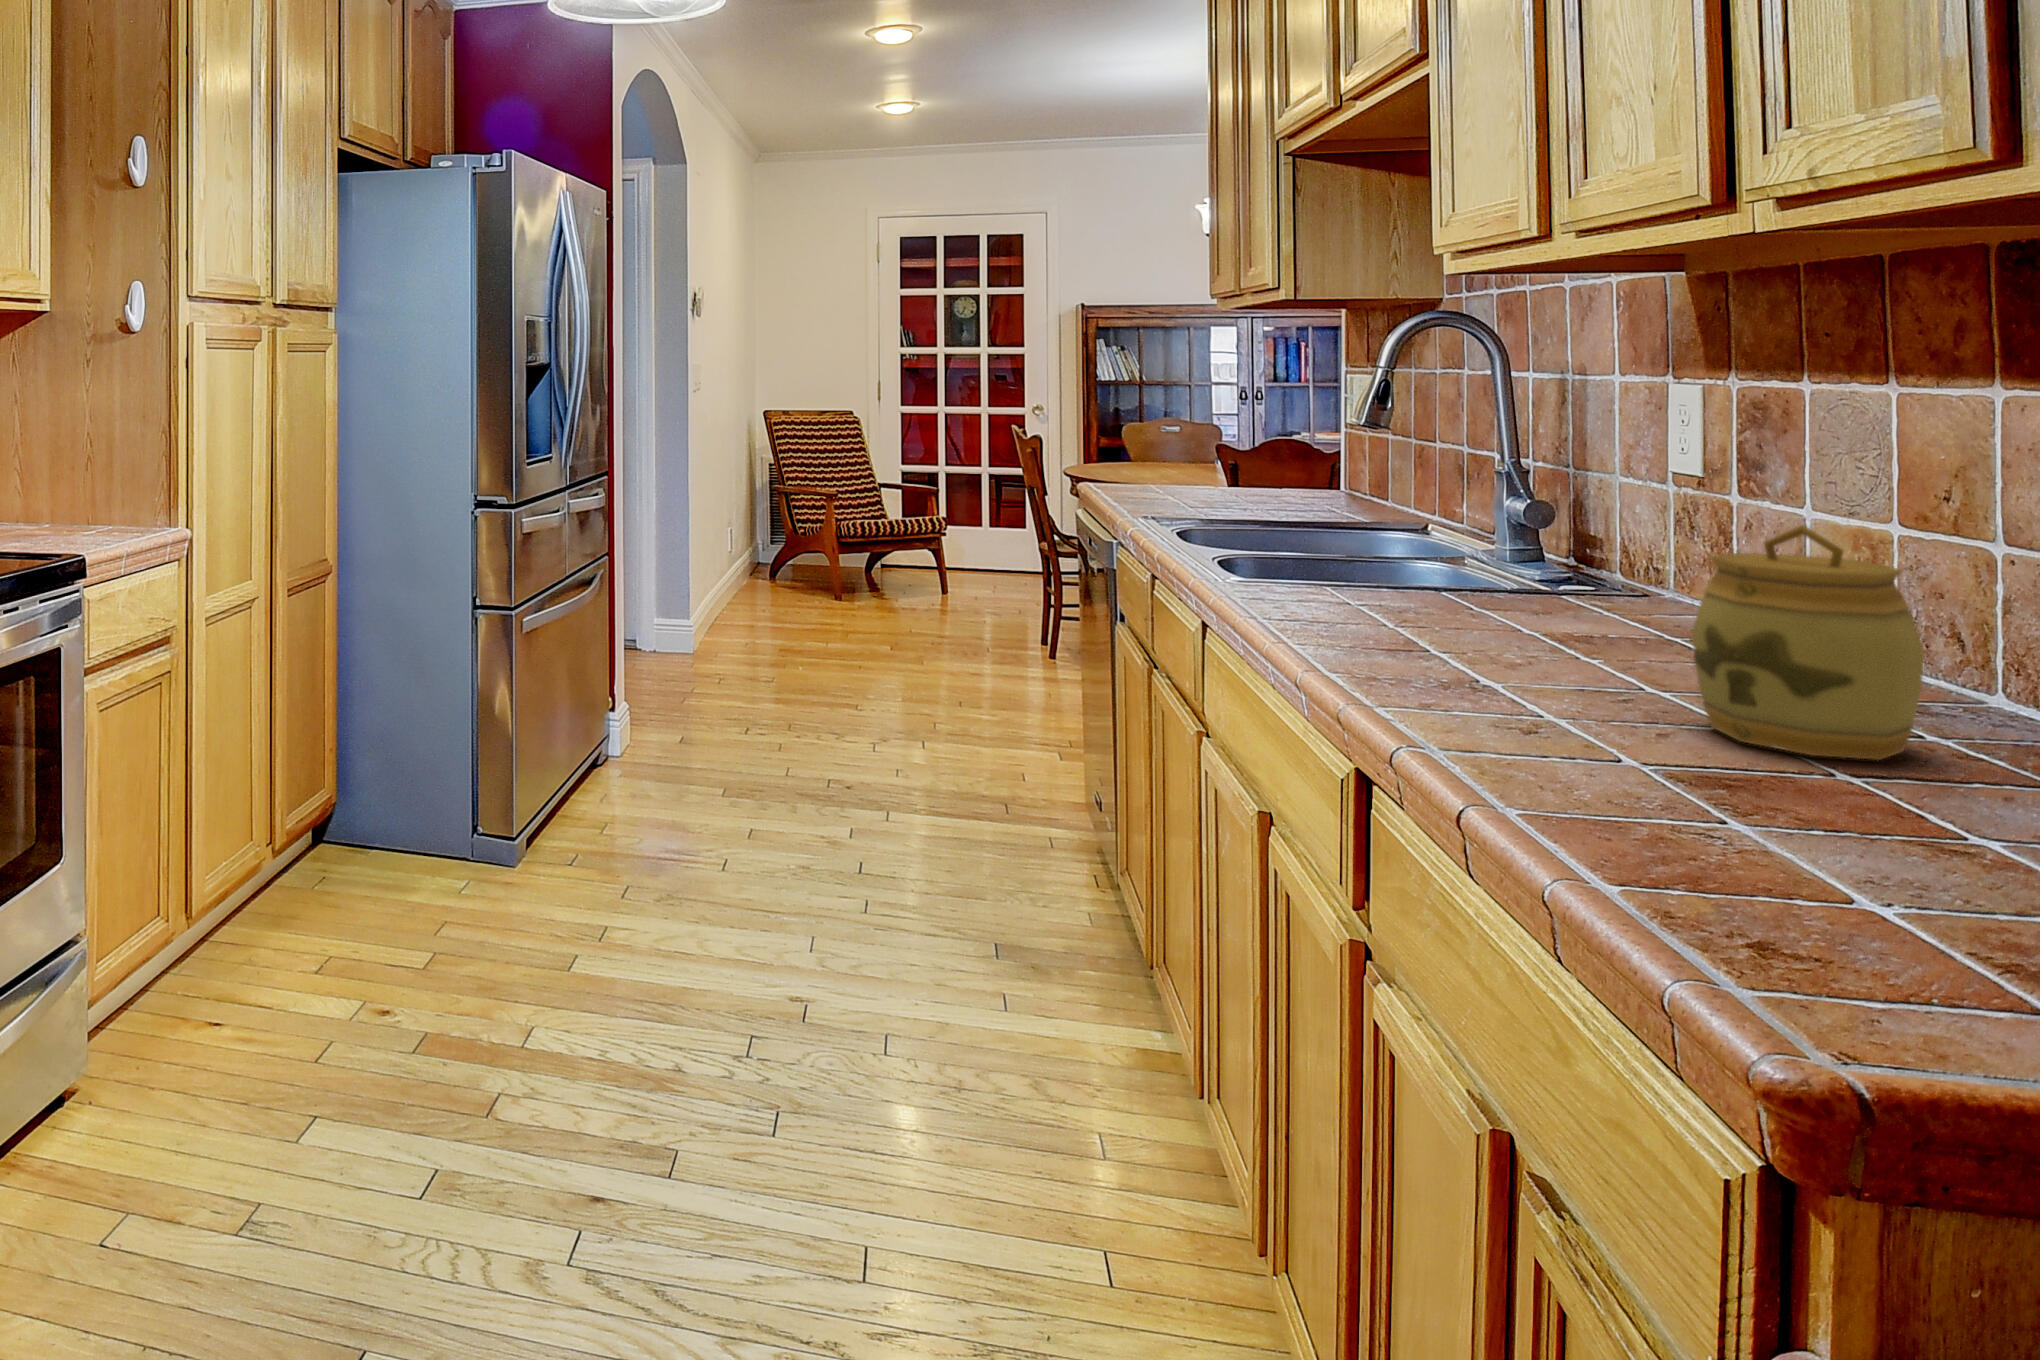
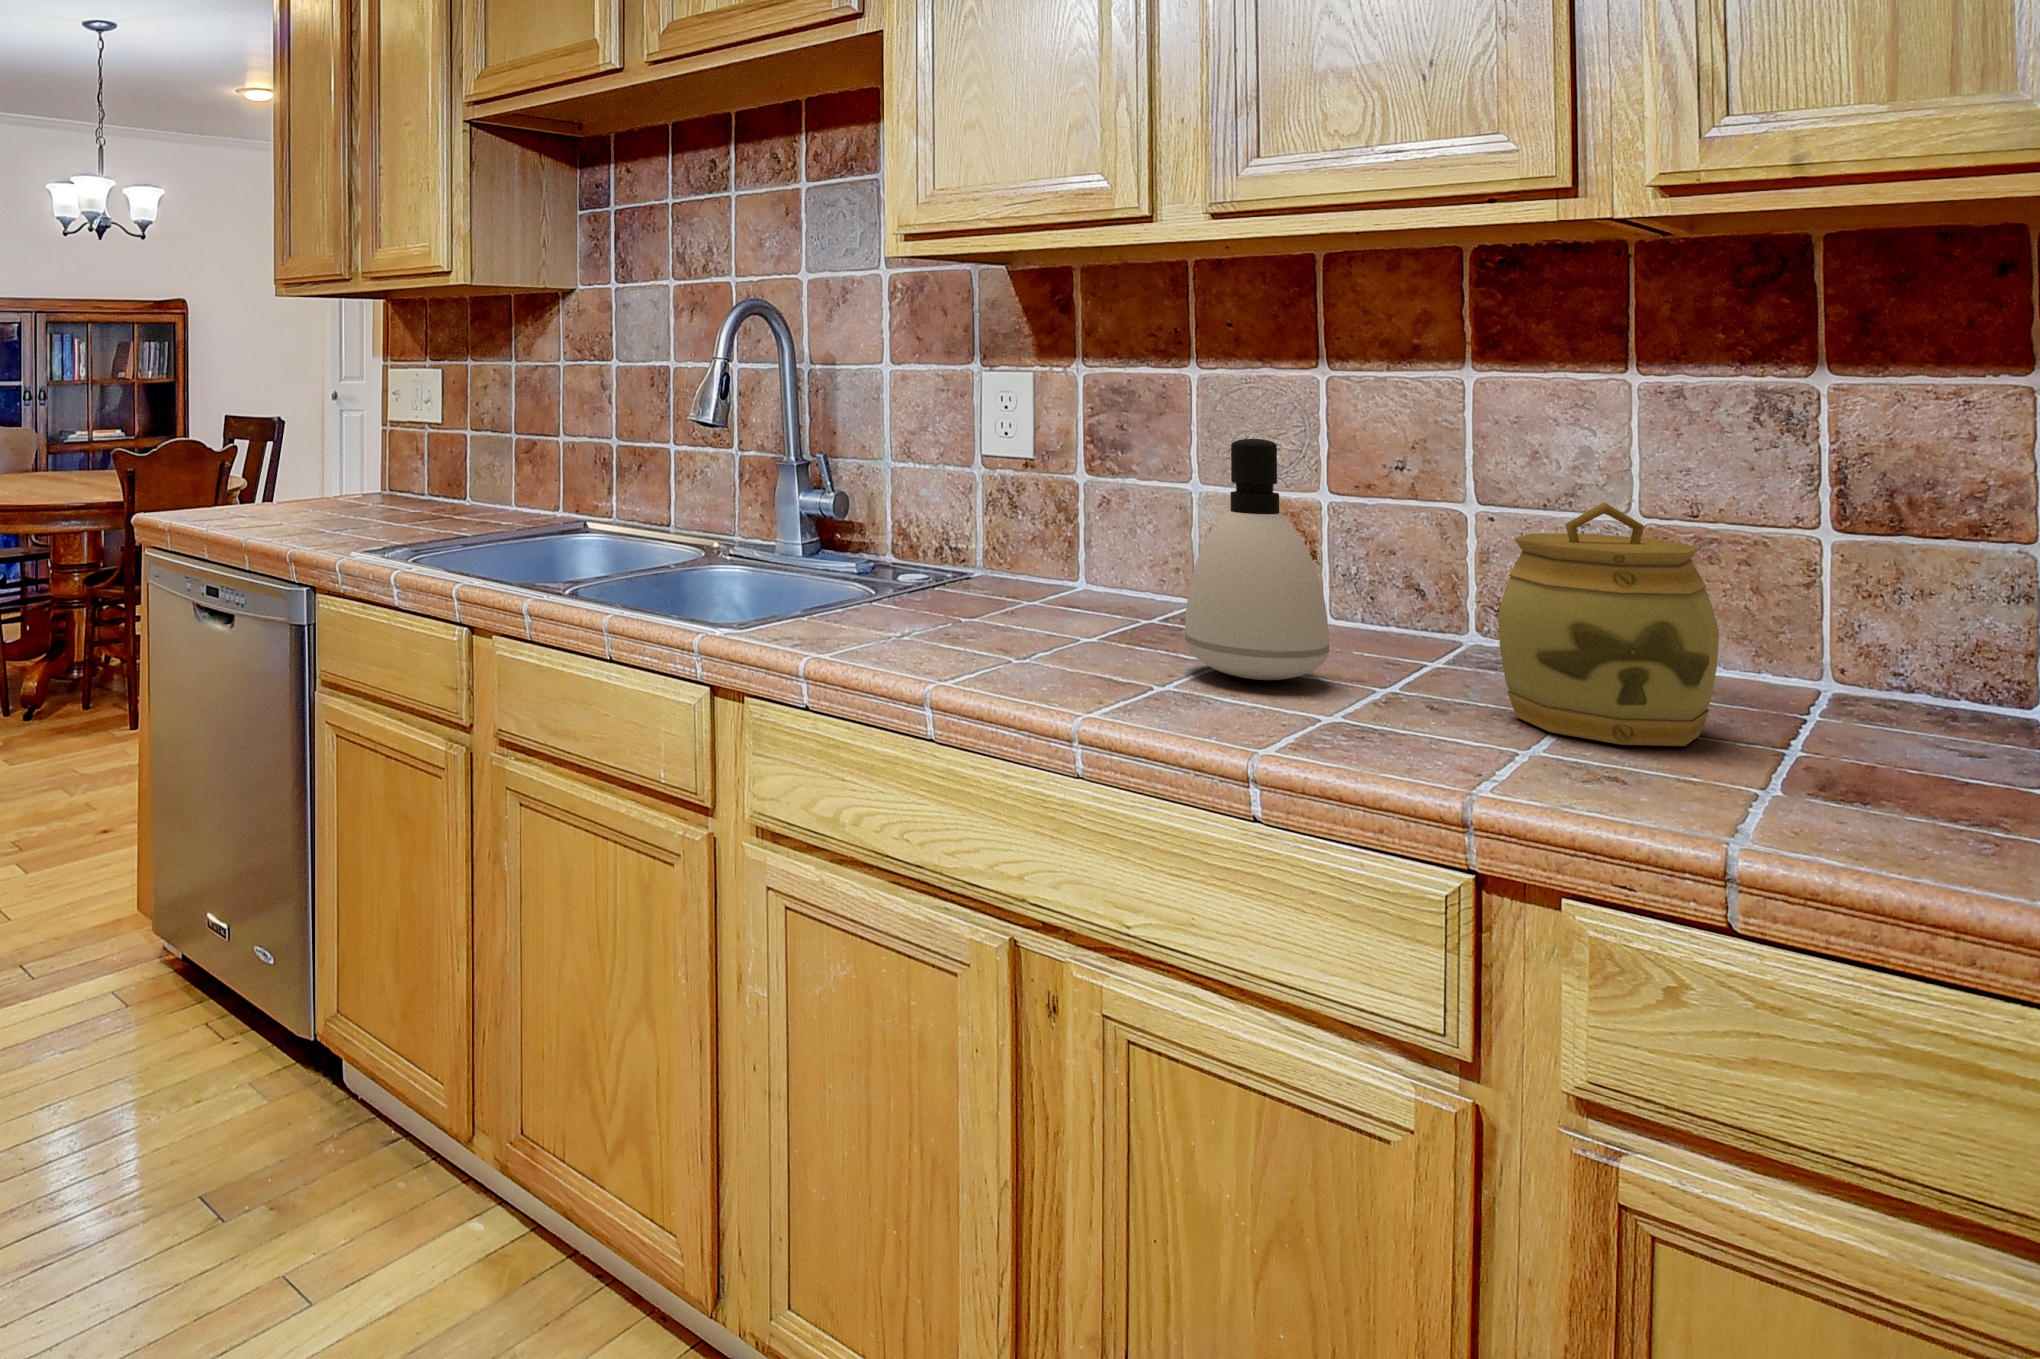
soap dispenser: none [1526,452,1672,669] -> present [1185,439,1329,680]

